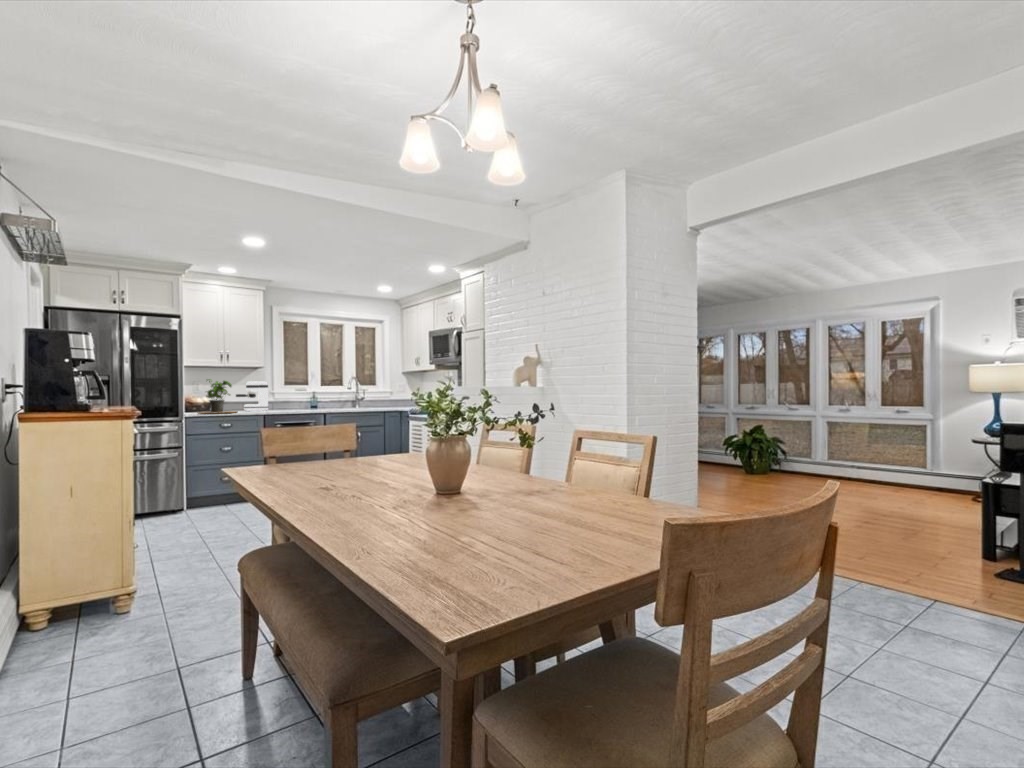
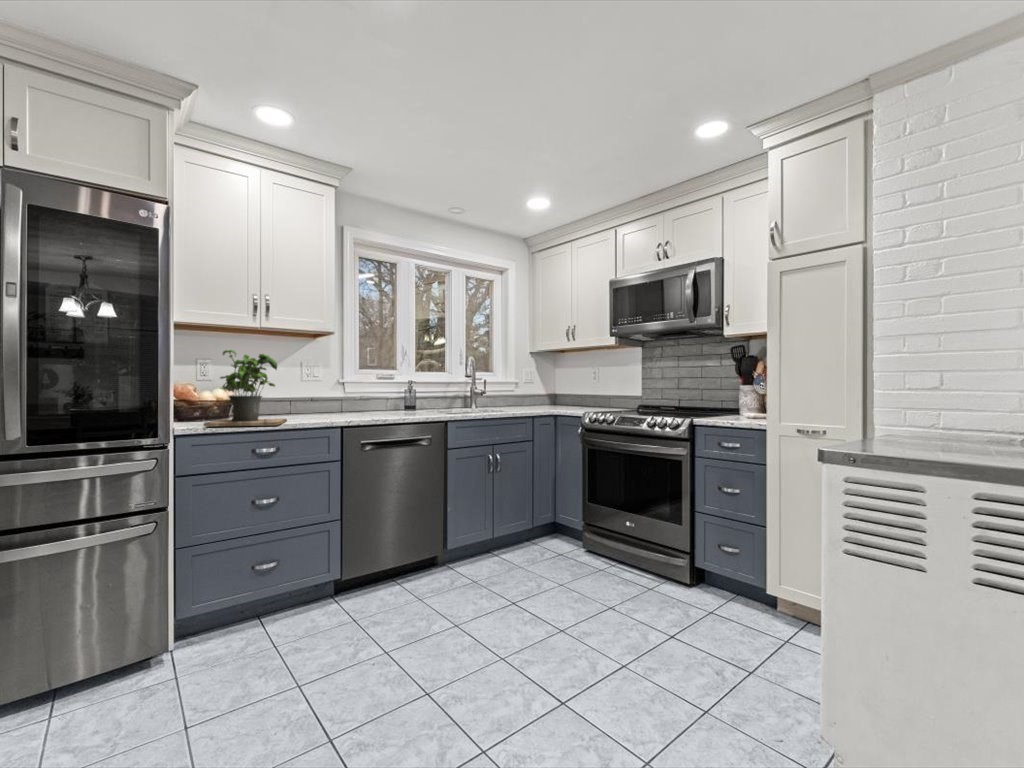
coffee maker: present [236,382,268,411] -> none [279,359,343,418]

